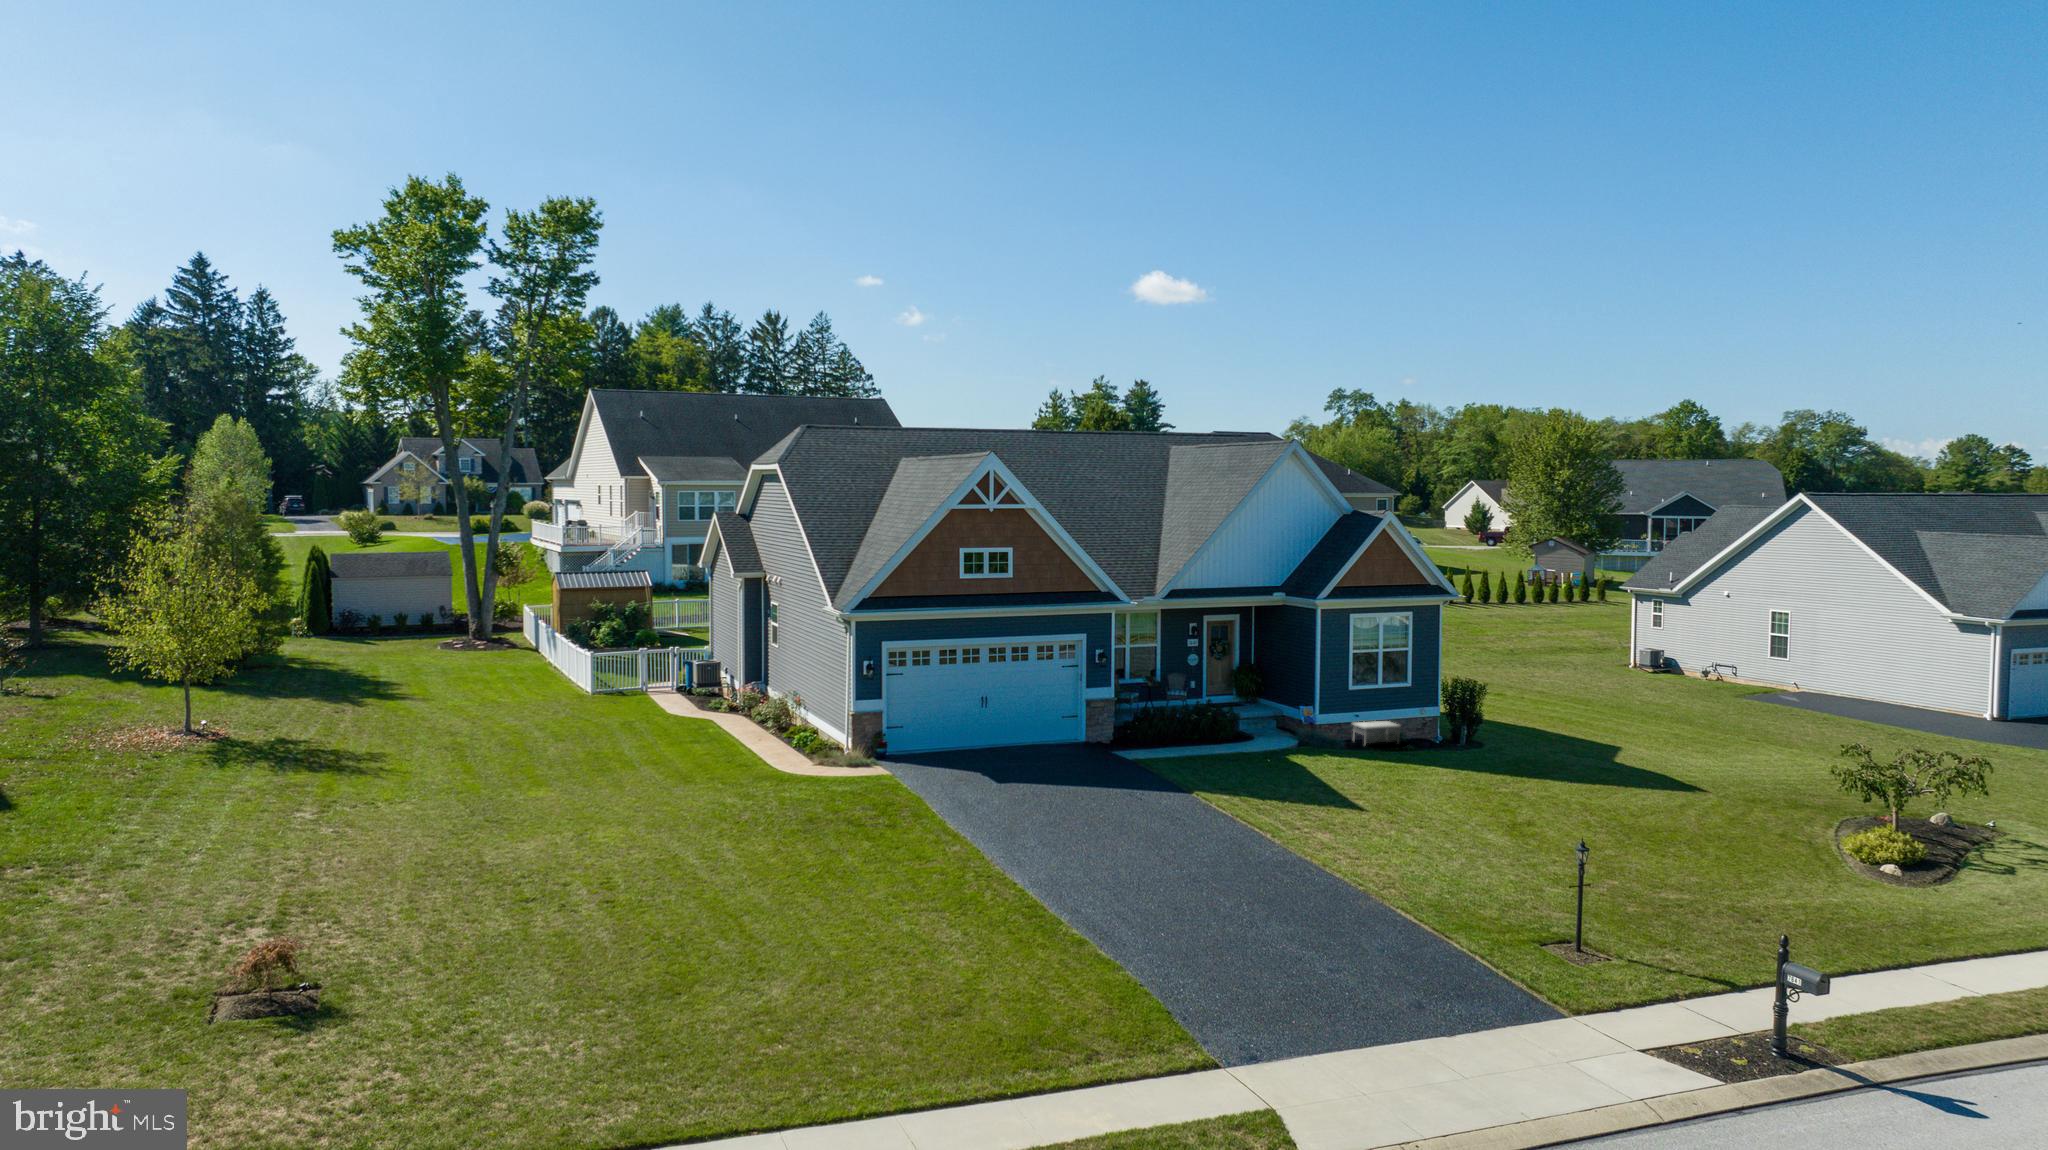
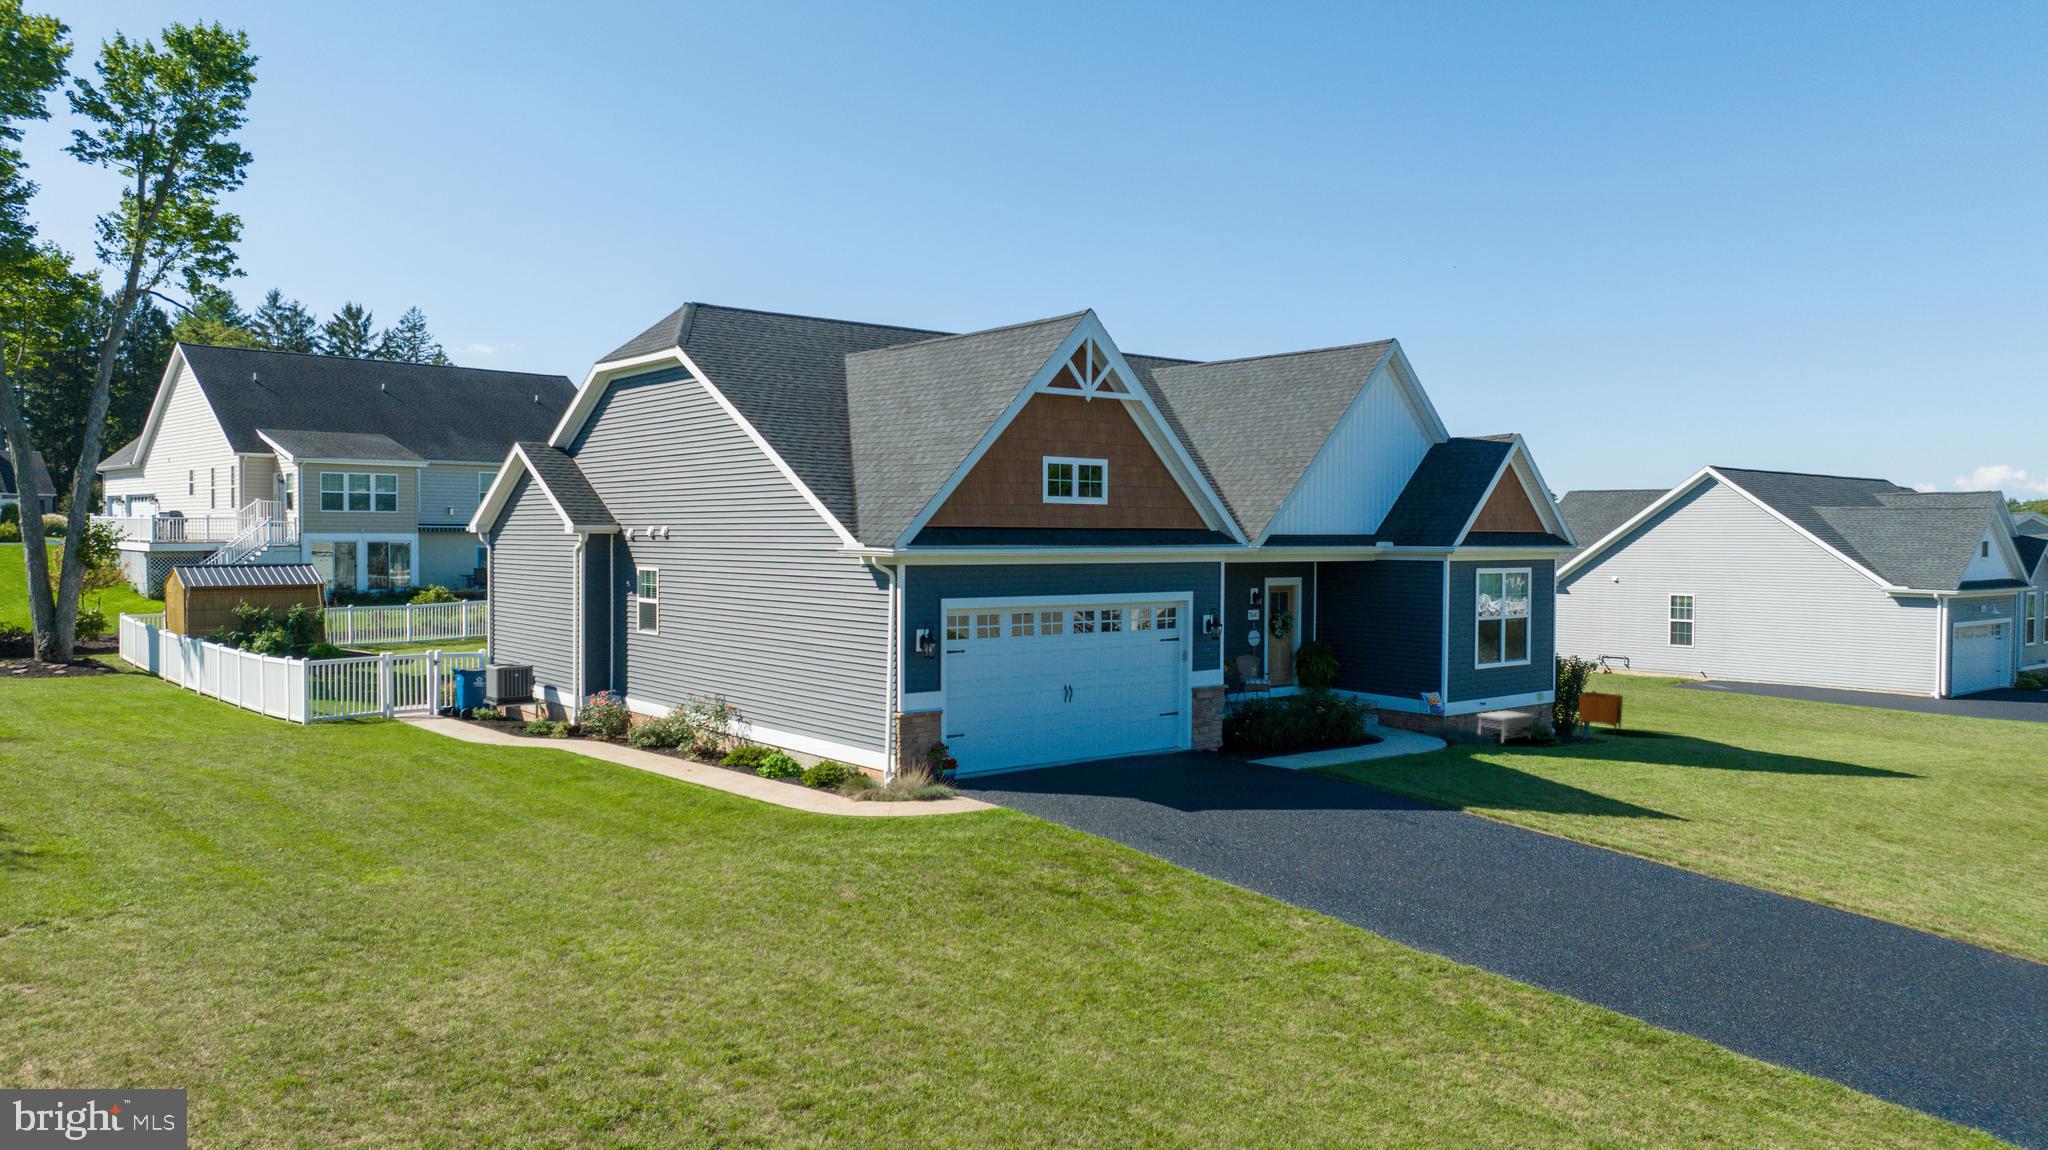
armchair: none [1461,707,1502,746] -> present [1579,691,1623,736]

